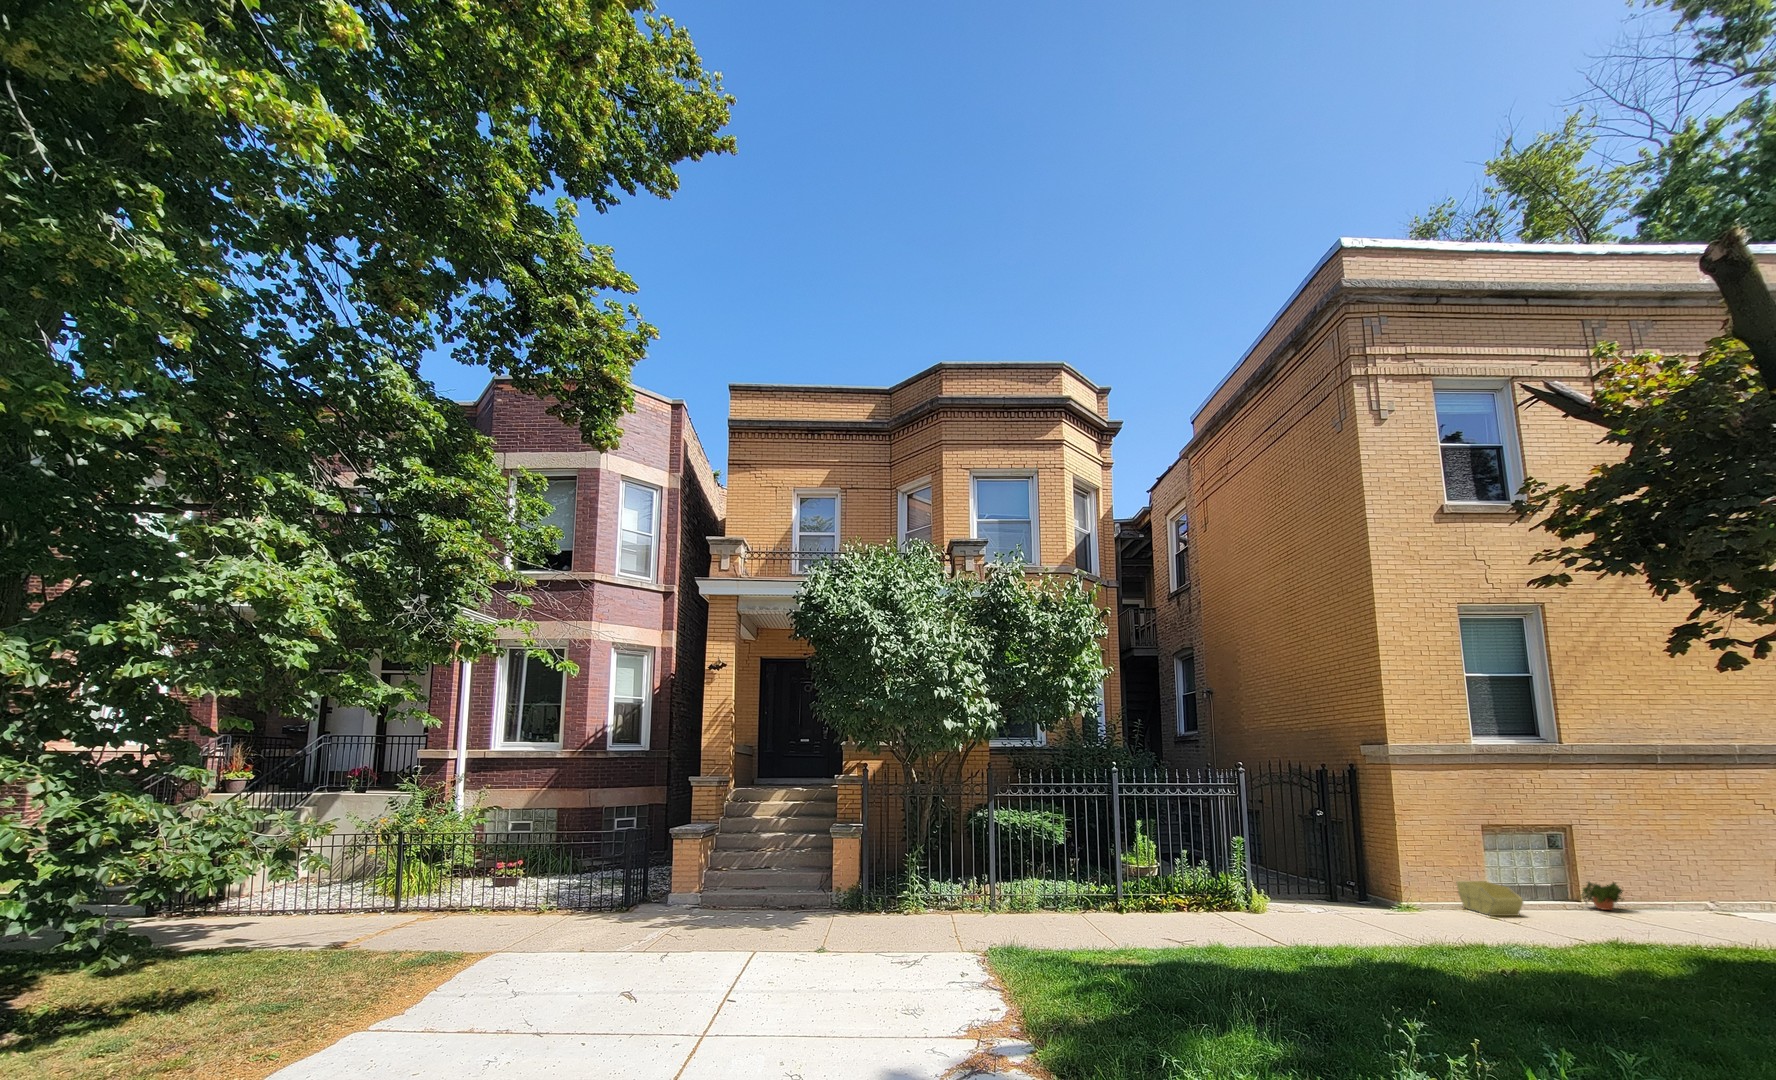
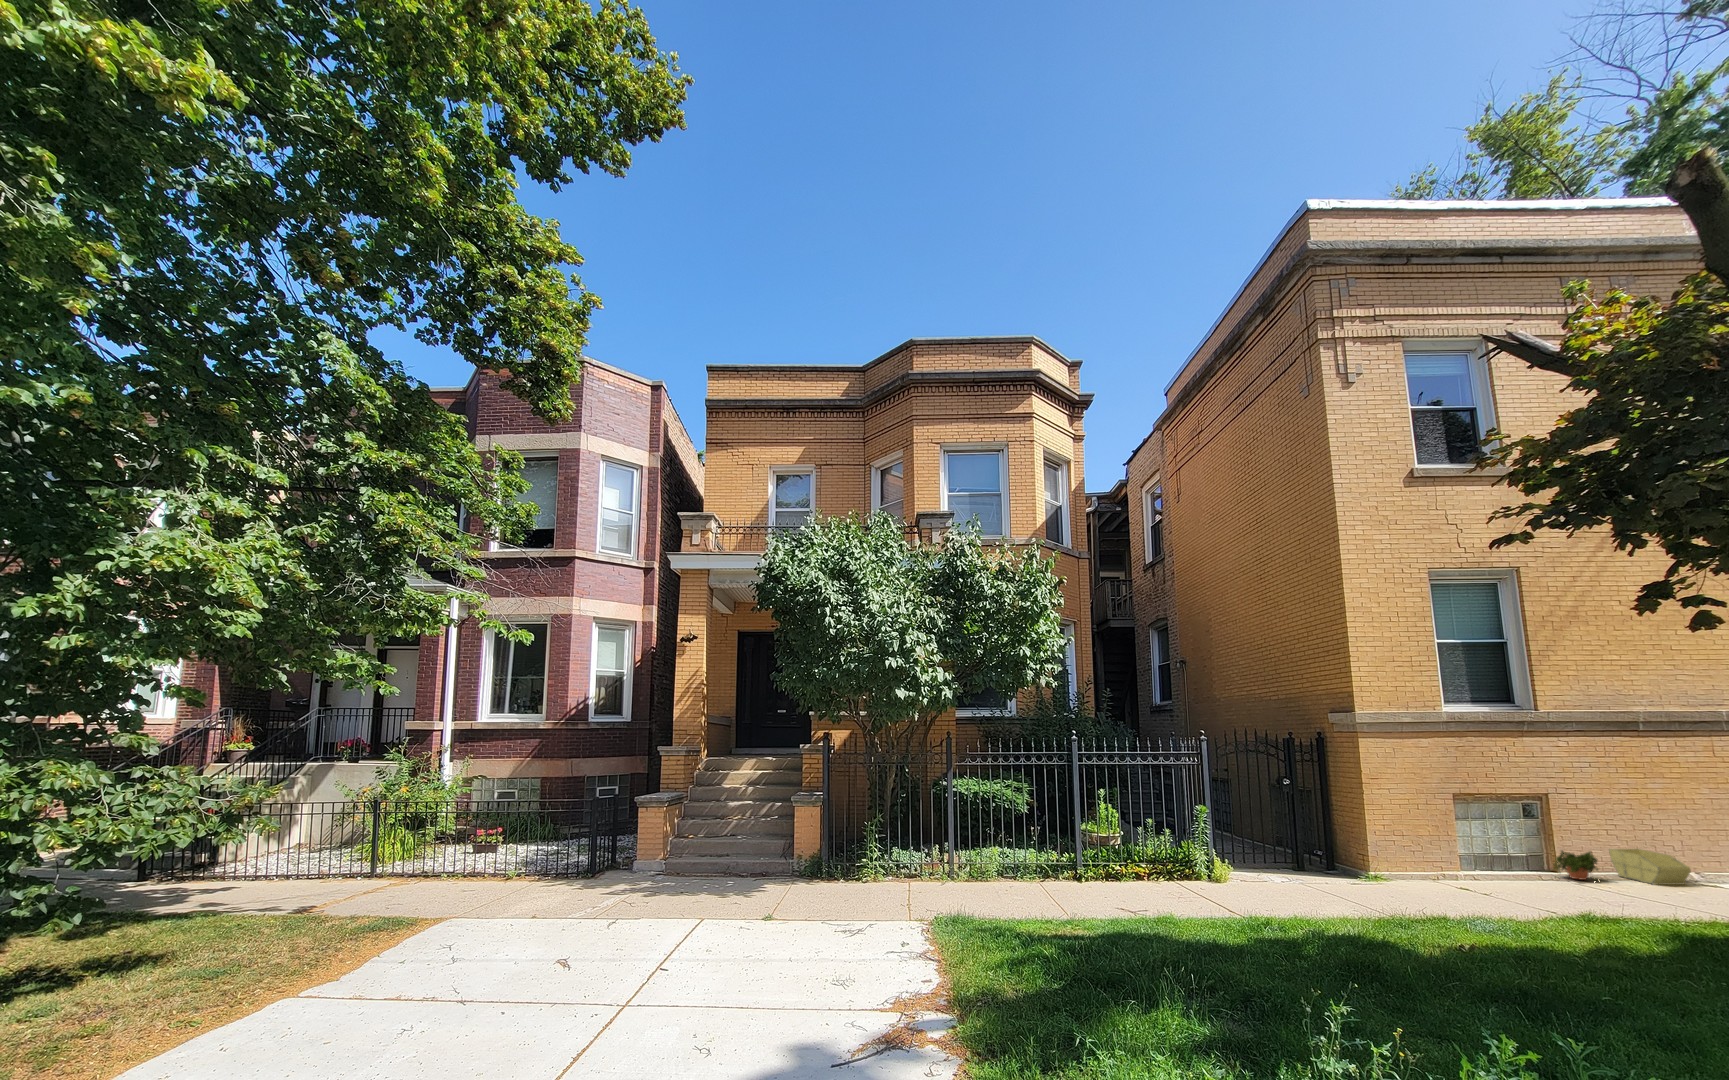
storage bin: present [1457,881,1523,916] -> present [1609,849,1691,885]

